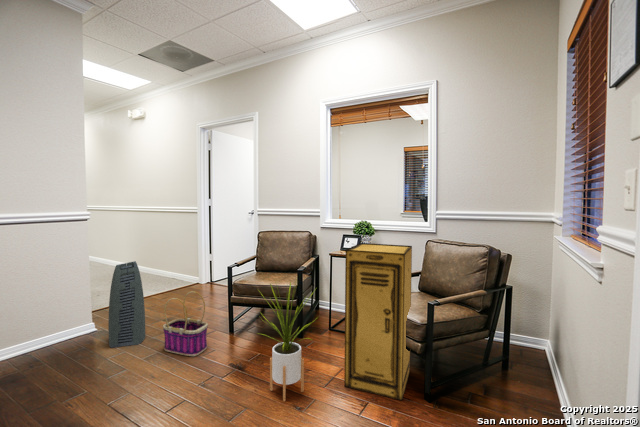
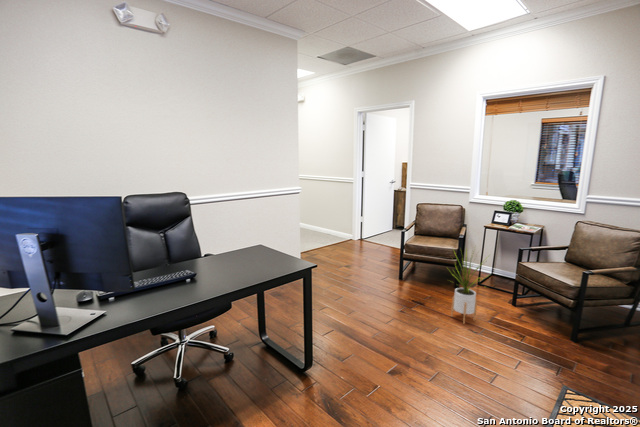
storage cabinet: present [344,243,412,400] -> none [505,223,570,336]
air purifier: present [108,261,145,348] -> none [324,224,345,279]
basket: present [163,291,208,356] -> none [363,247,393,290]

